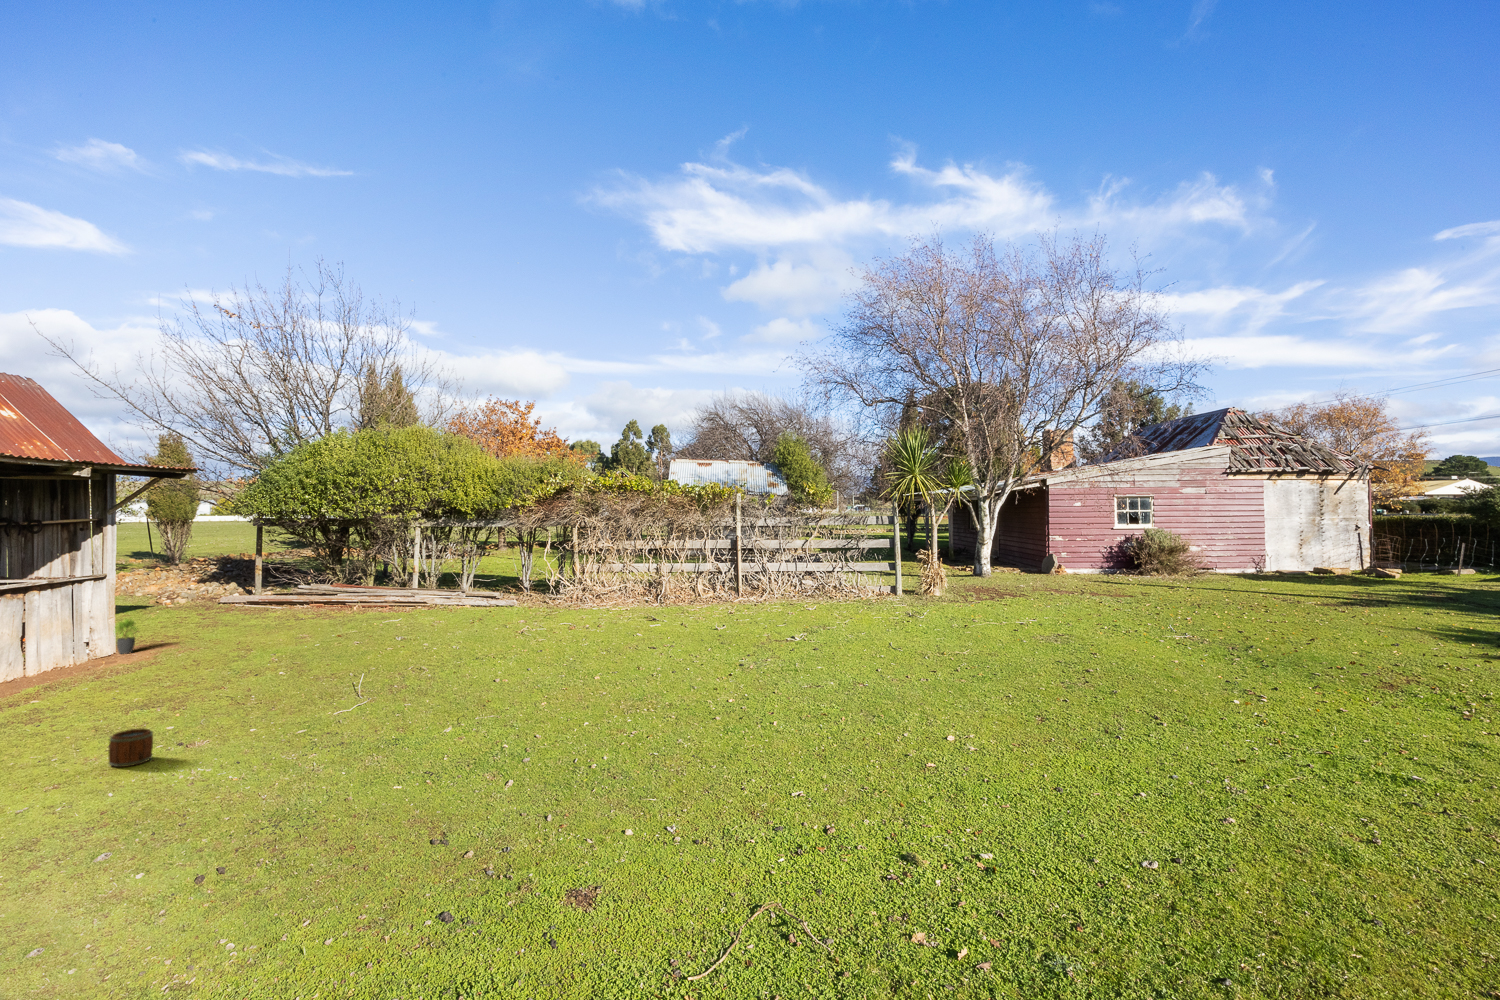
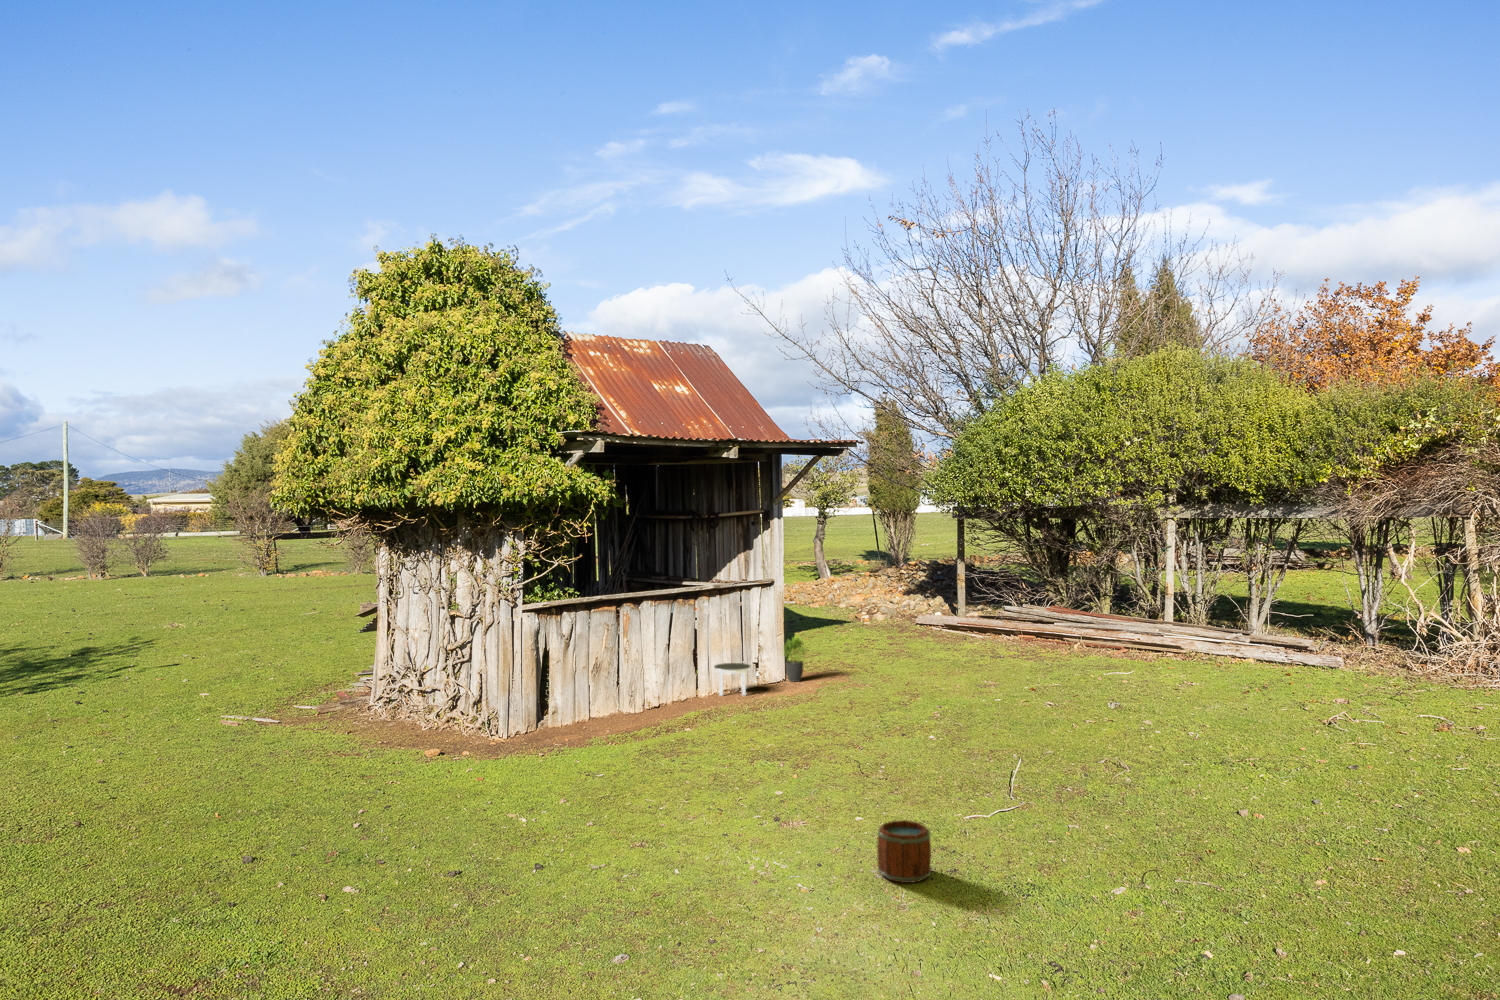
round table: none [47,643,87,671] -> present [714,663,750,696]
bucket: present [108,728,153,767] -> present [877,820,931,883]

